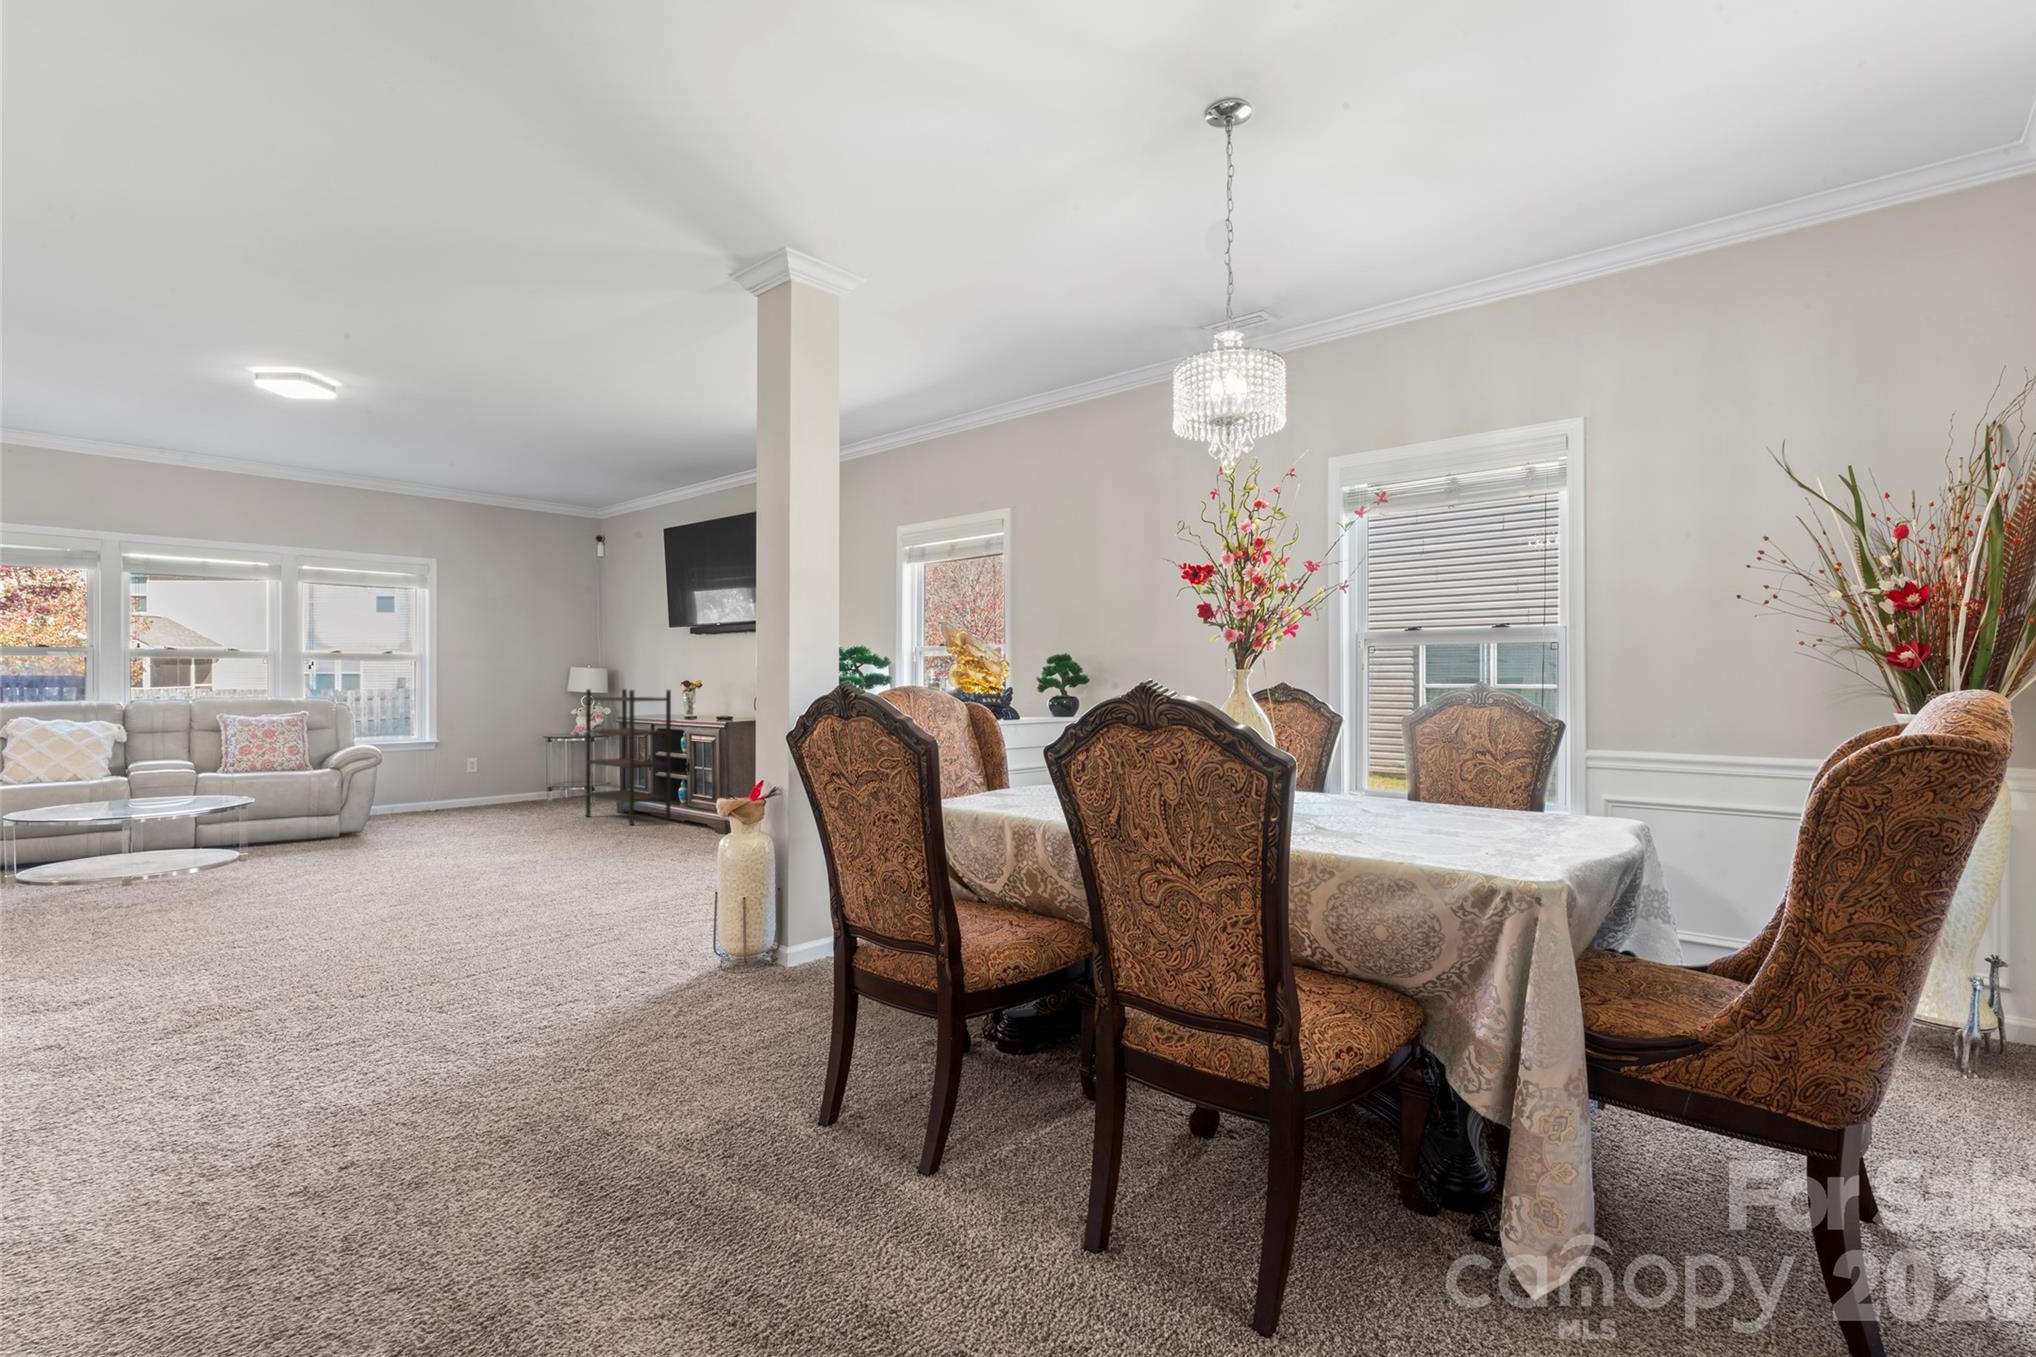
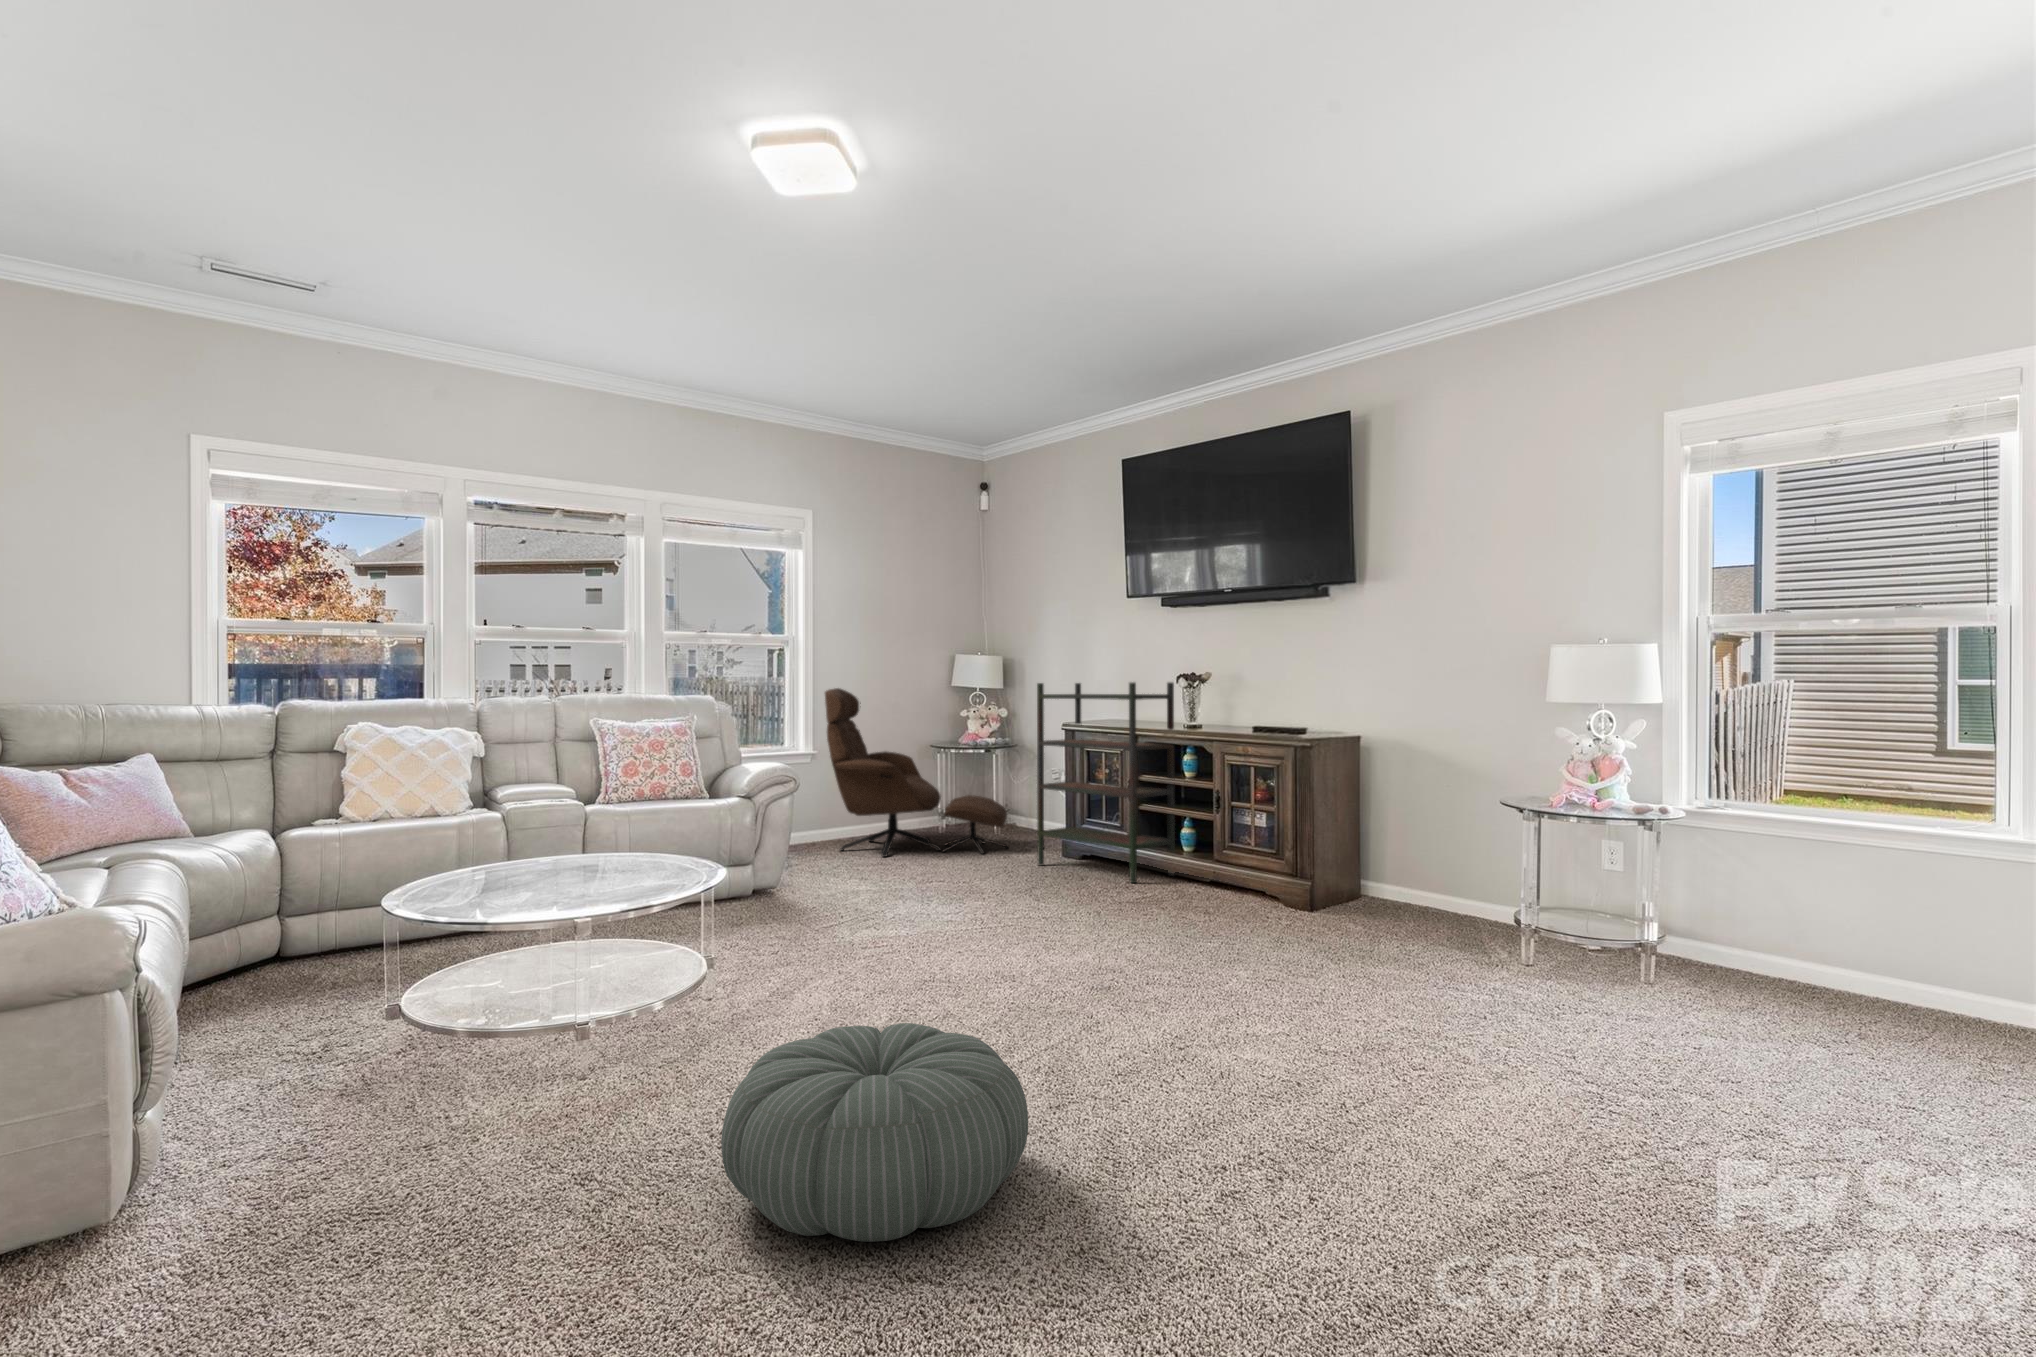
lounge chair: none [438,692,590,814] -> present [825,688,1009,857]
pouf: none [134,867,318,949] -> present [721,1023,1028,1242]

